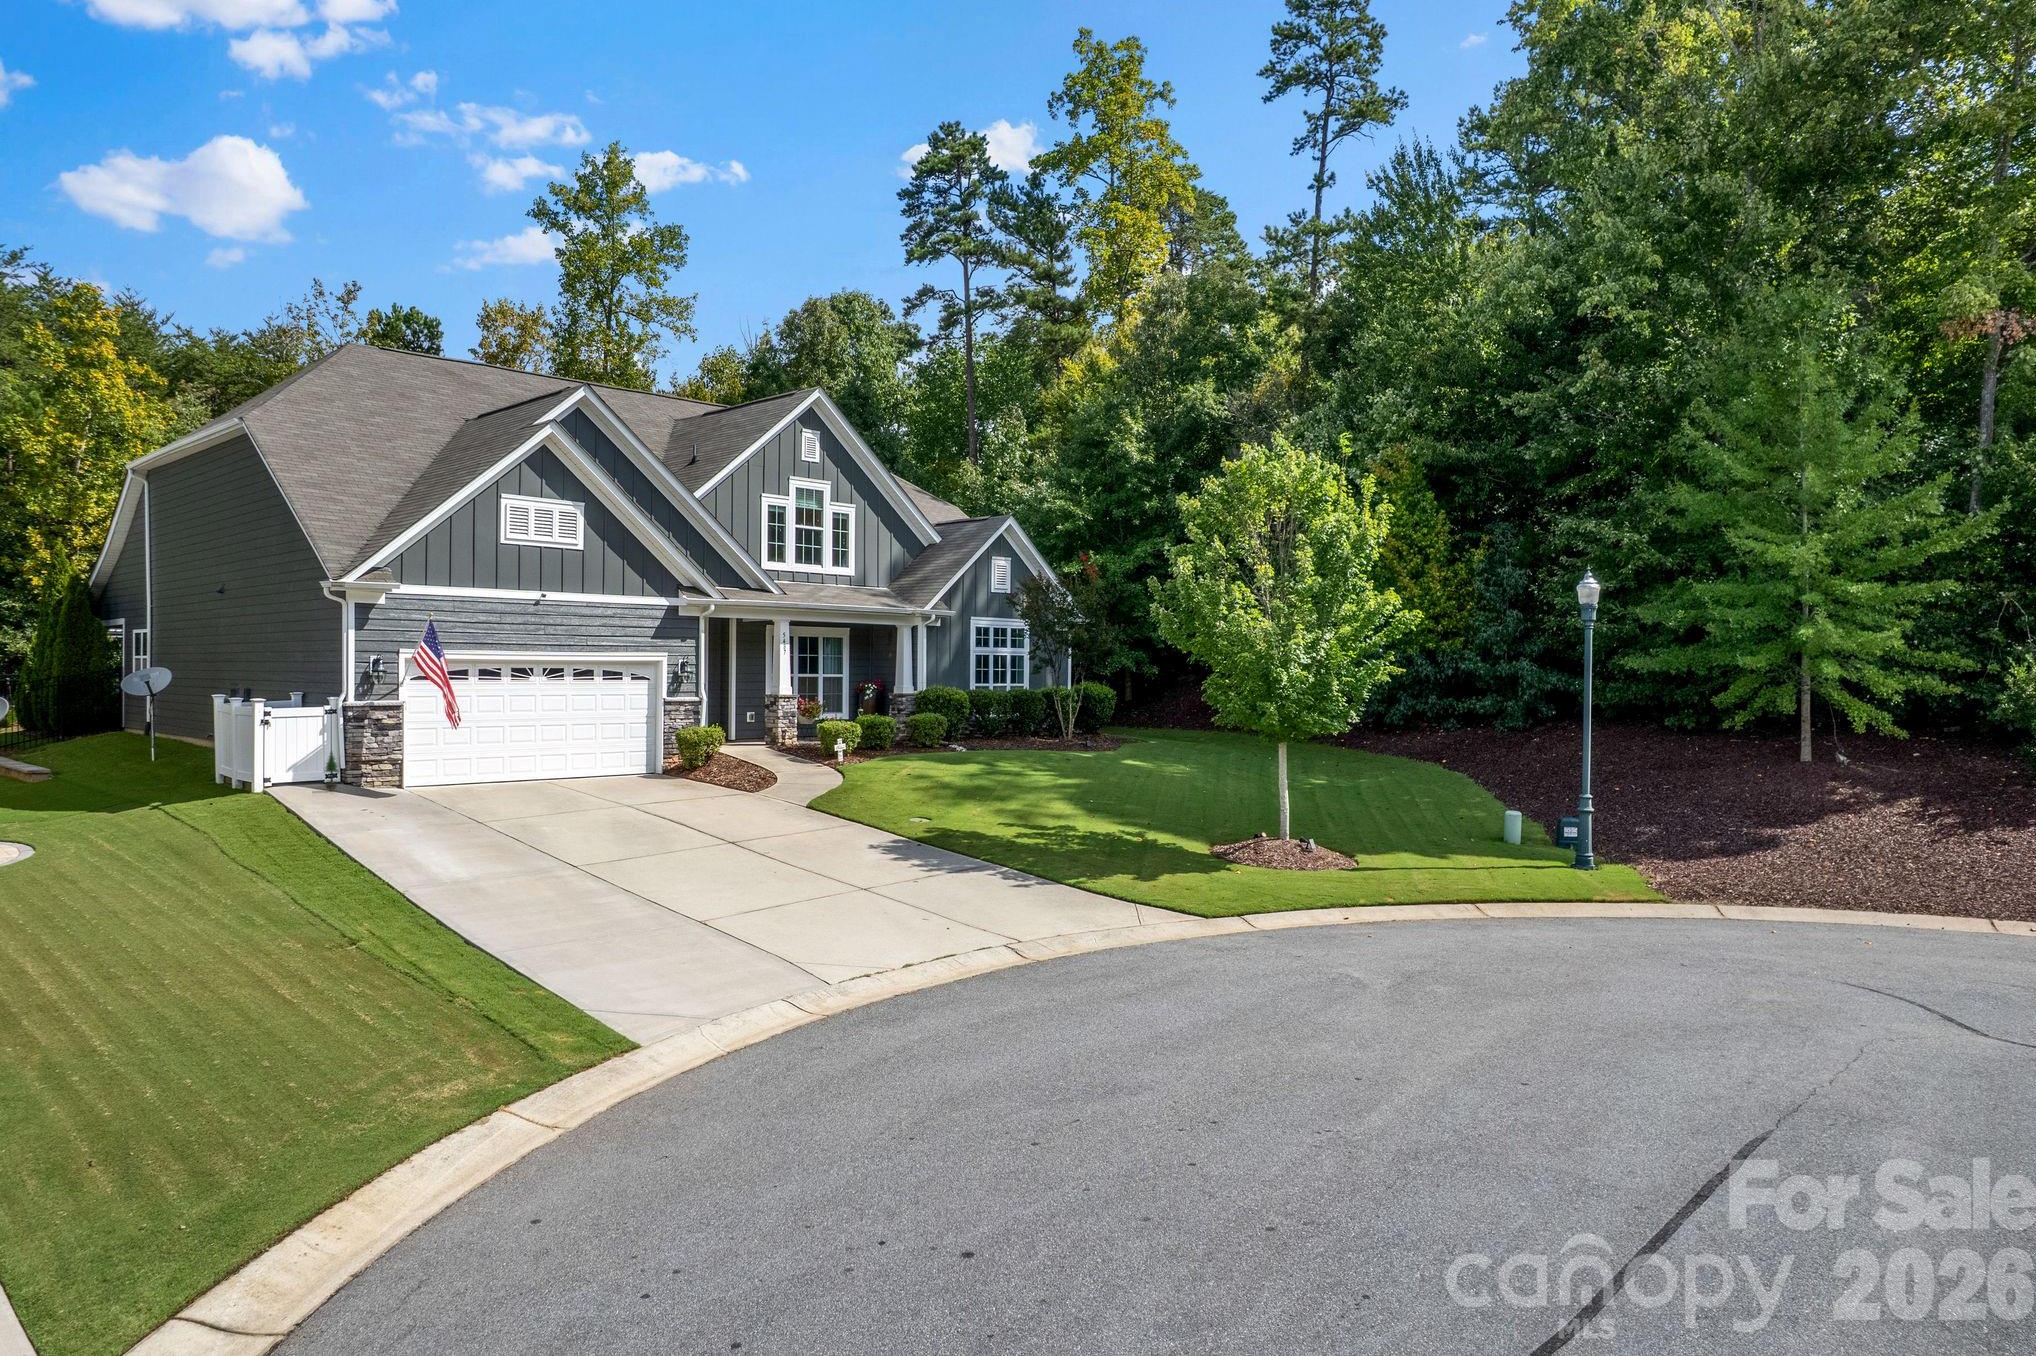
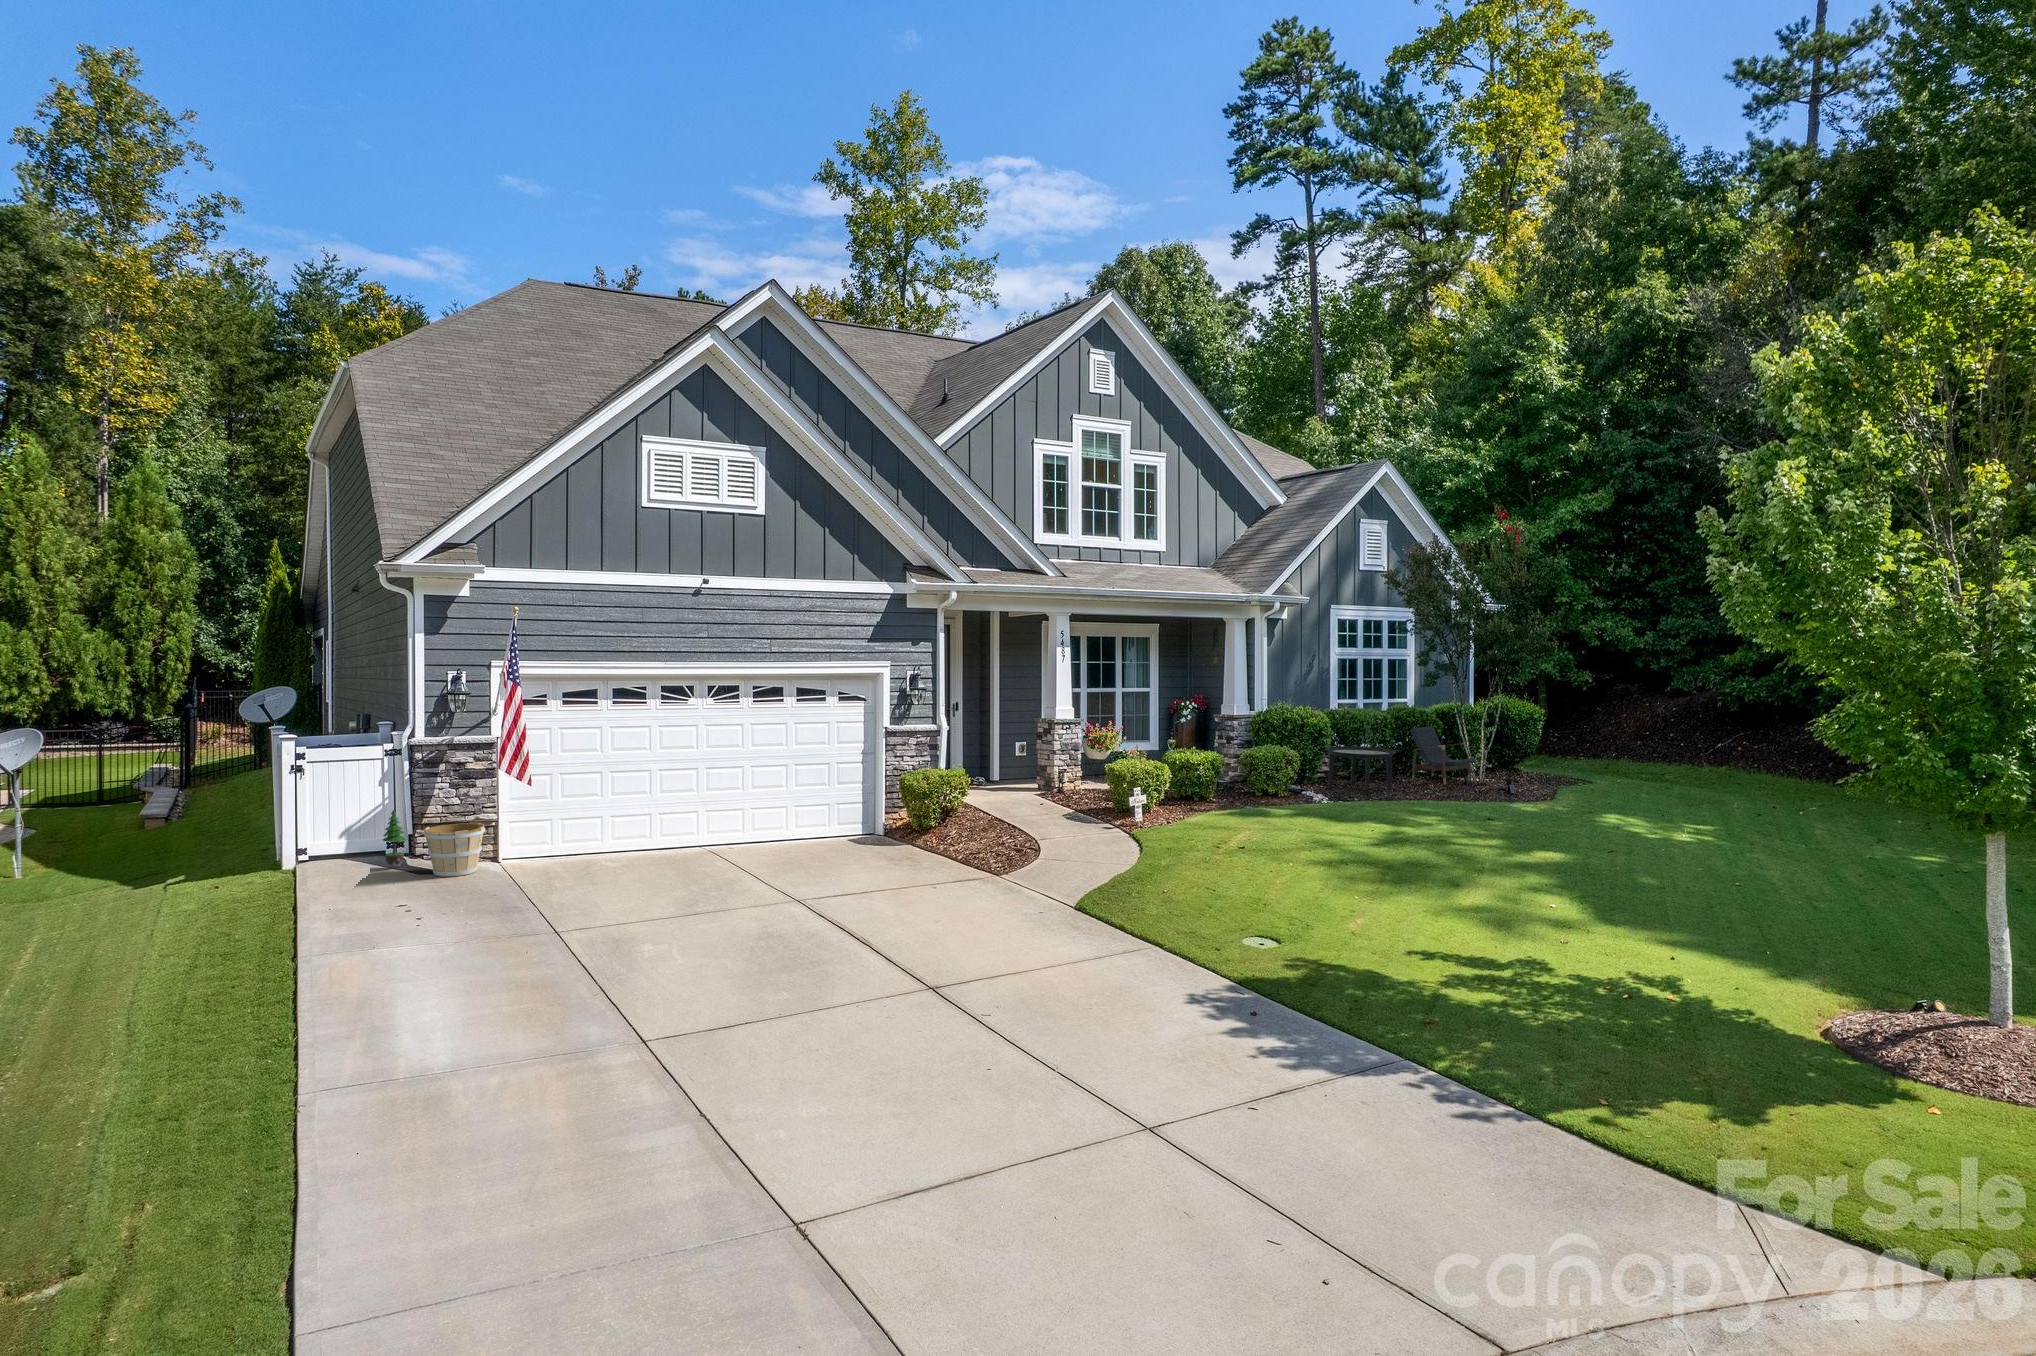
lounge chair: none [1022,703,1063,742] -> present [1411,727,1475,784]
round table: none [965,716,1010,747] -> present [1326,746,1396,794]
wooden bucket: none [361,759,402,794] -> present [424,822,485,877]

